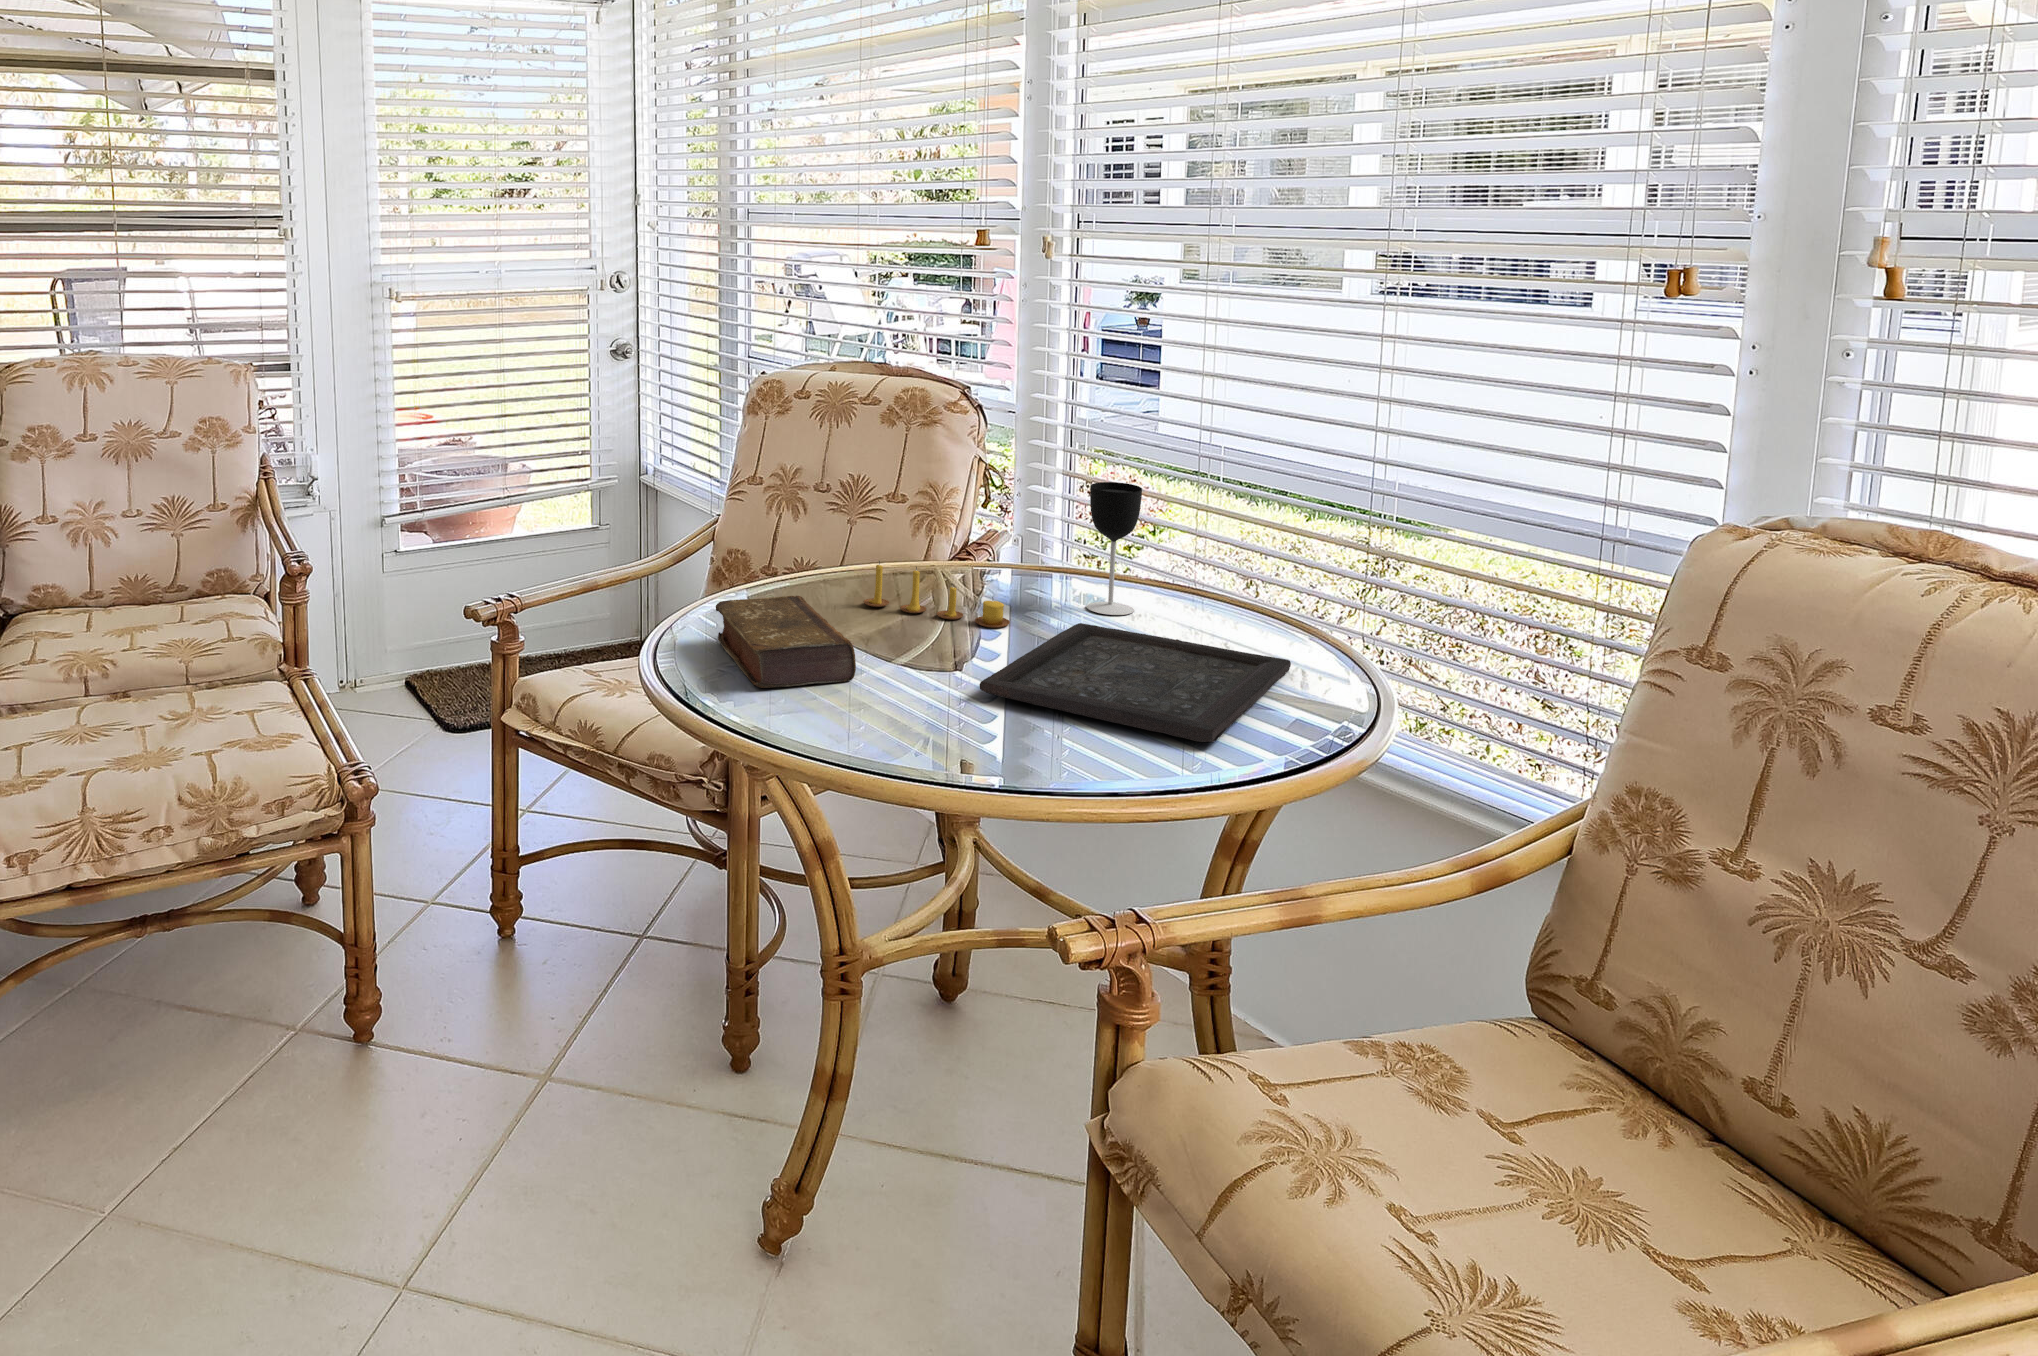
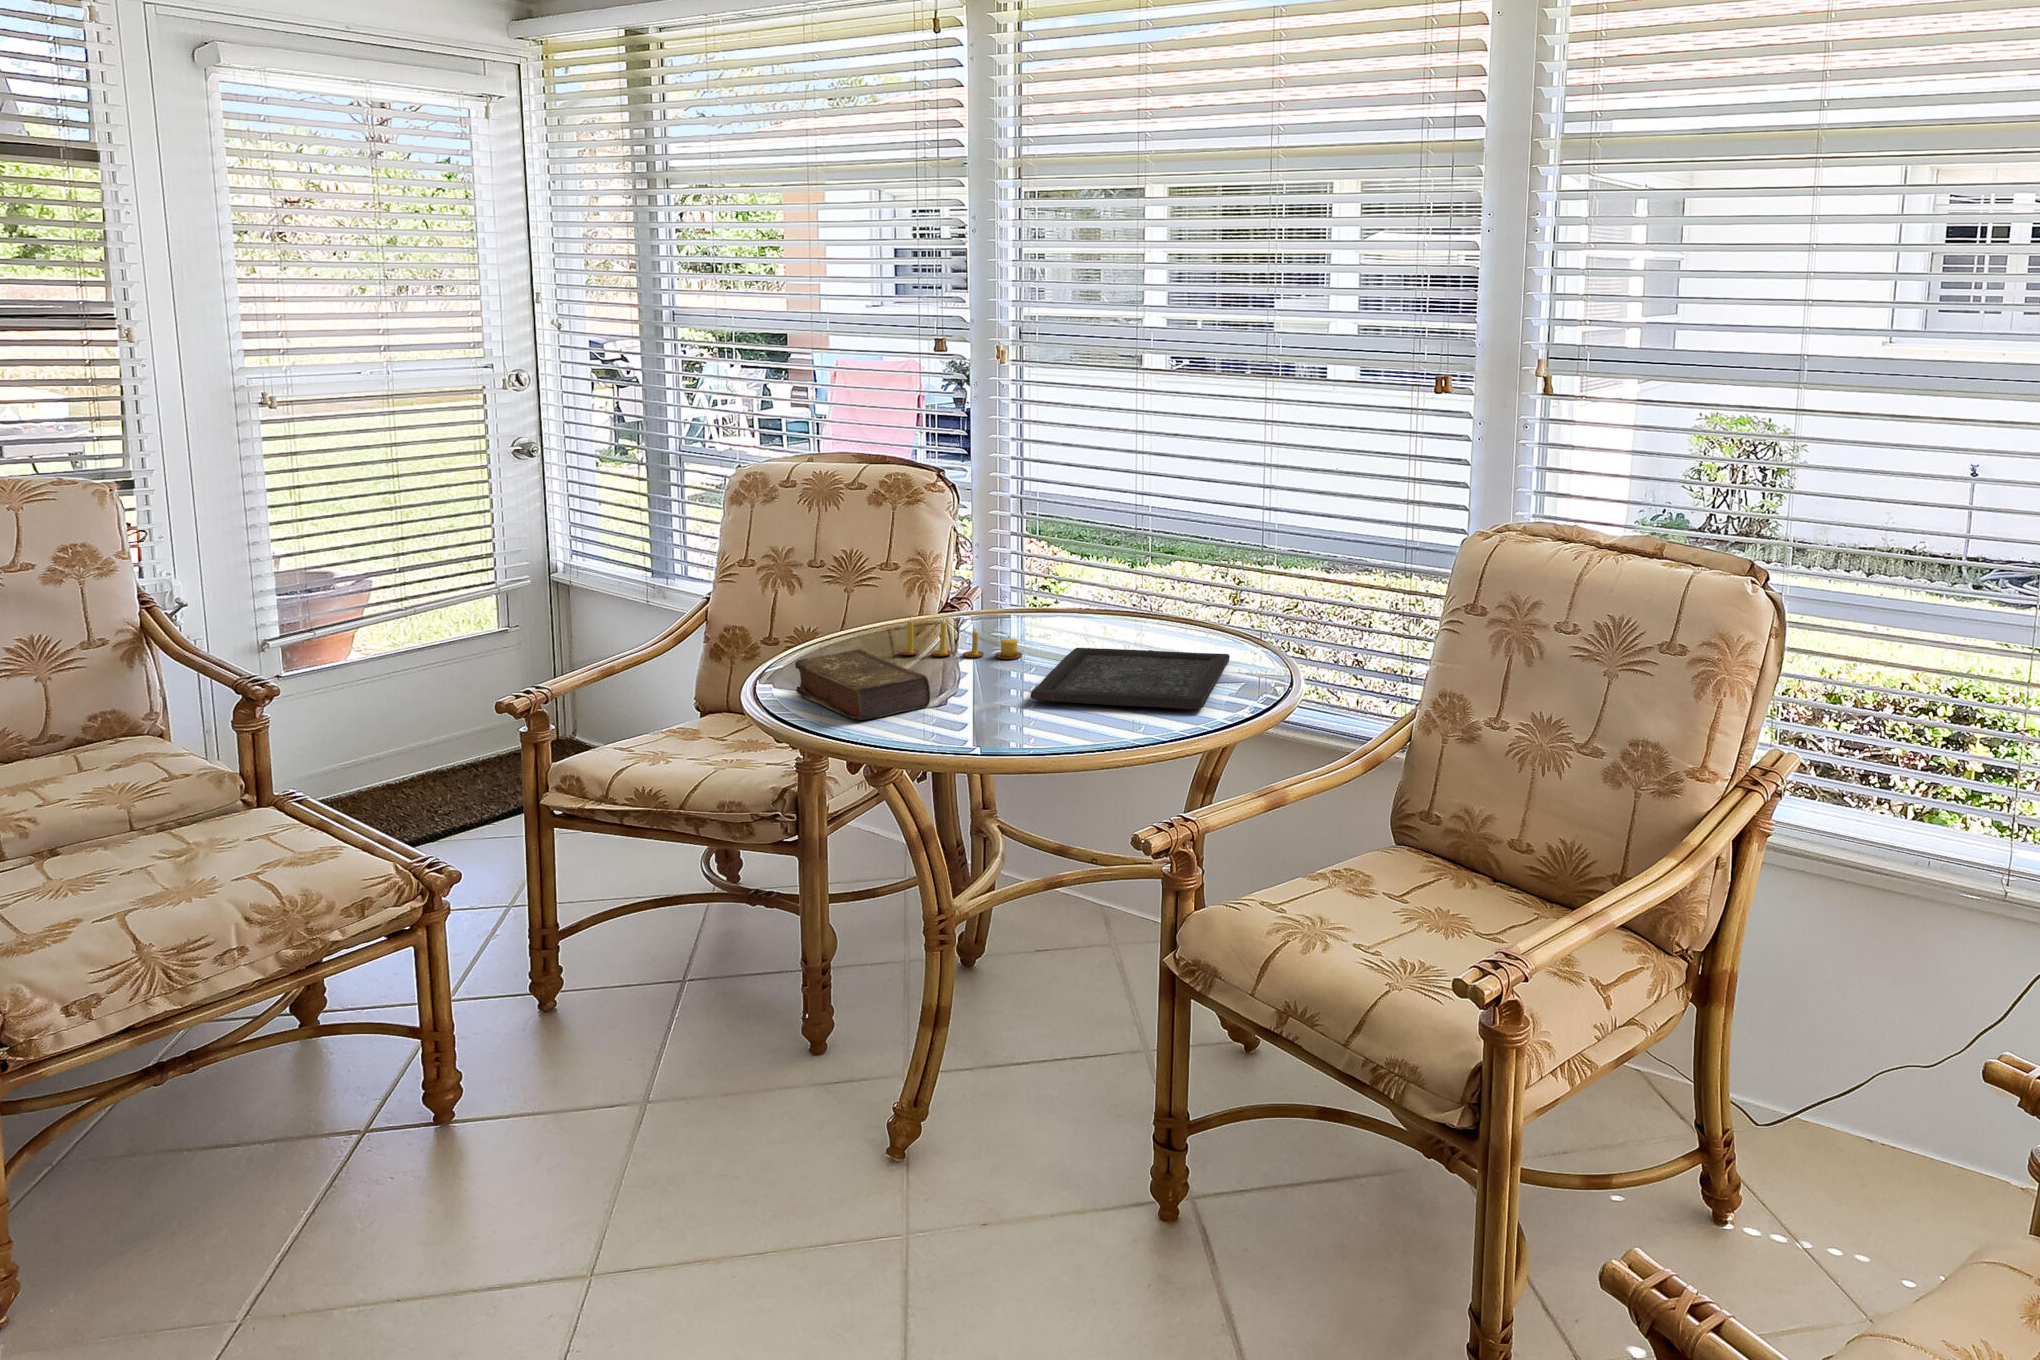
wine glass: present [1087,482,1142,615] -> none [1071,539,1110,641]

